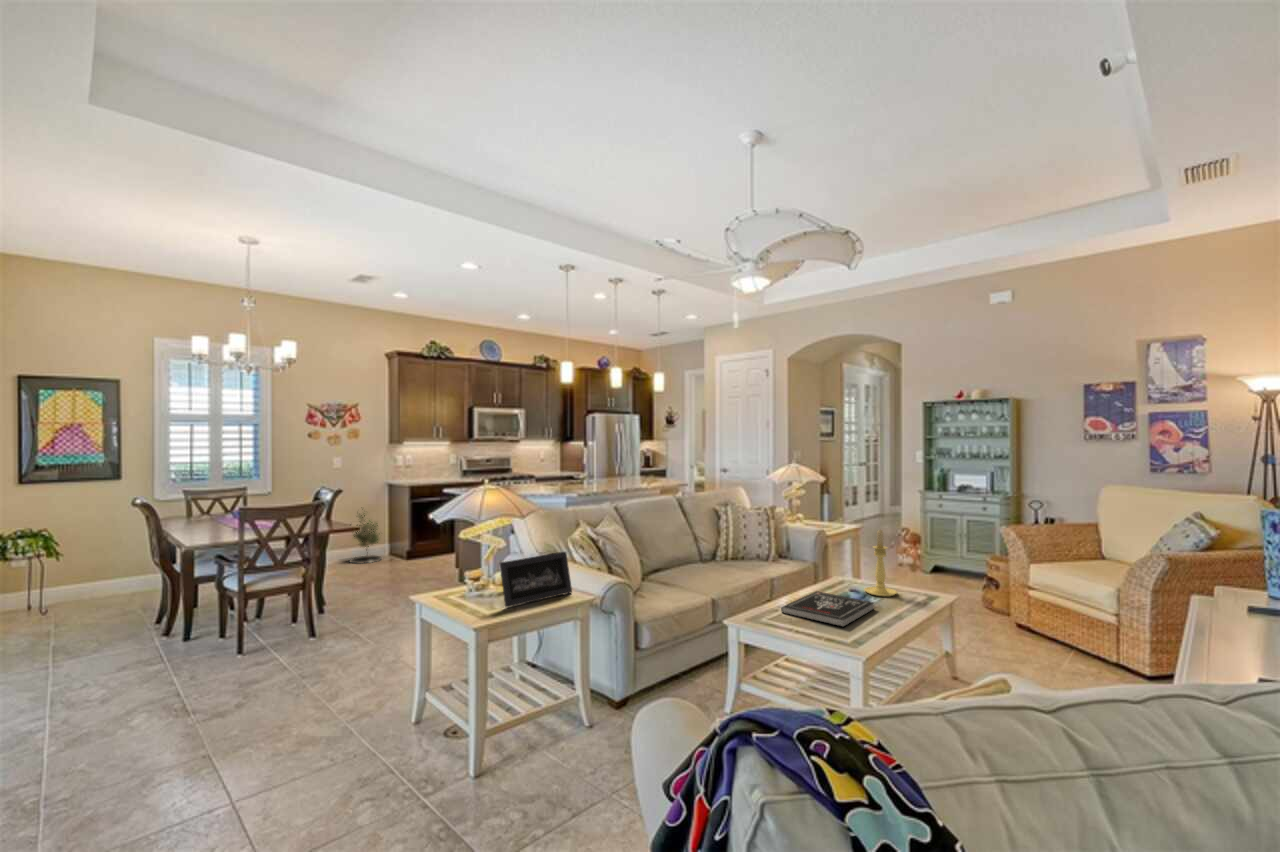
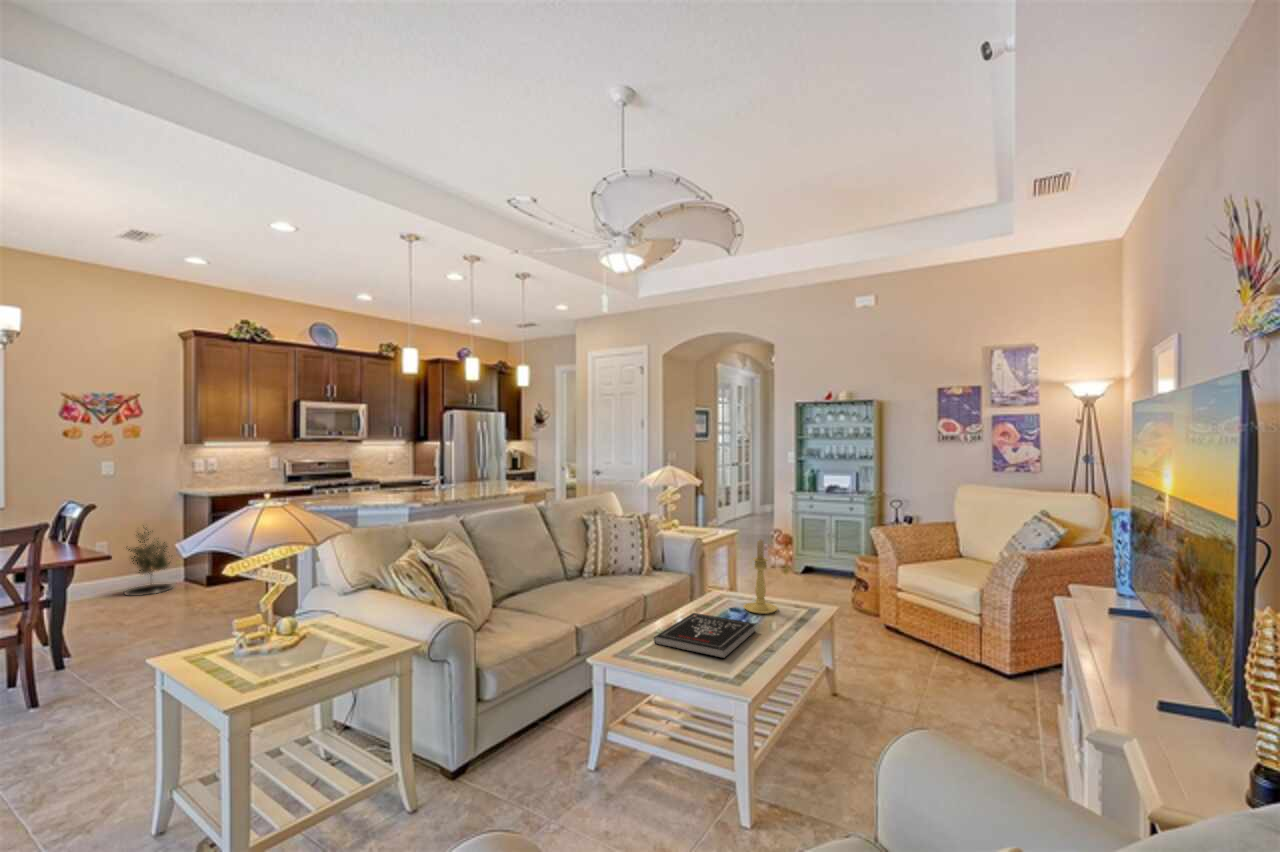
picture frame: present [500,552,572,607] -> none [282,584,392,669]

